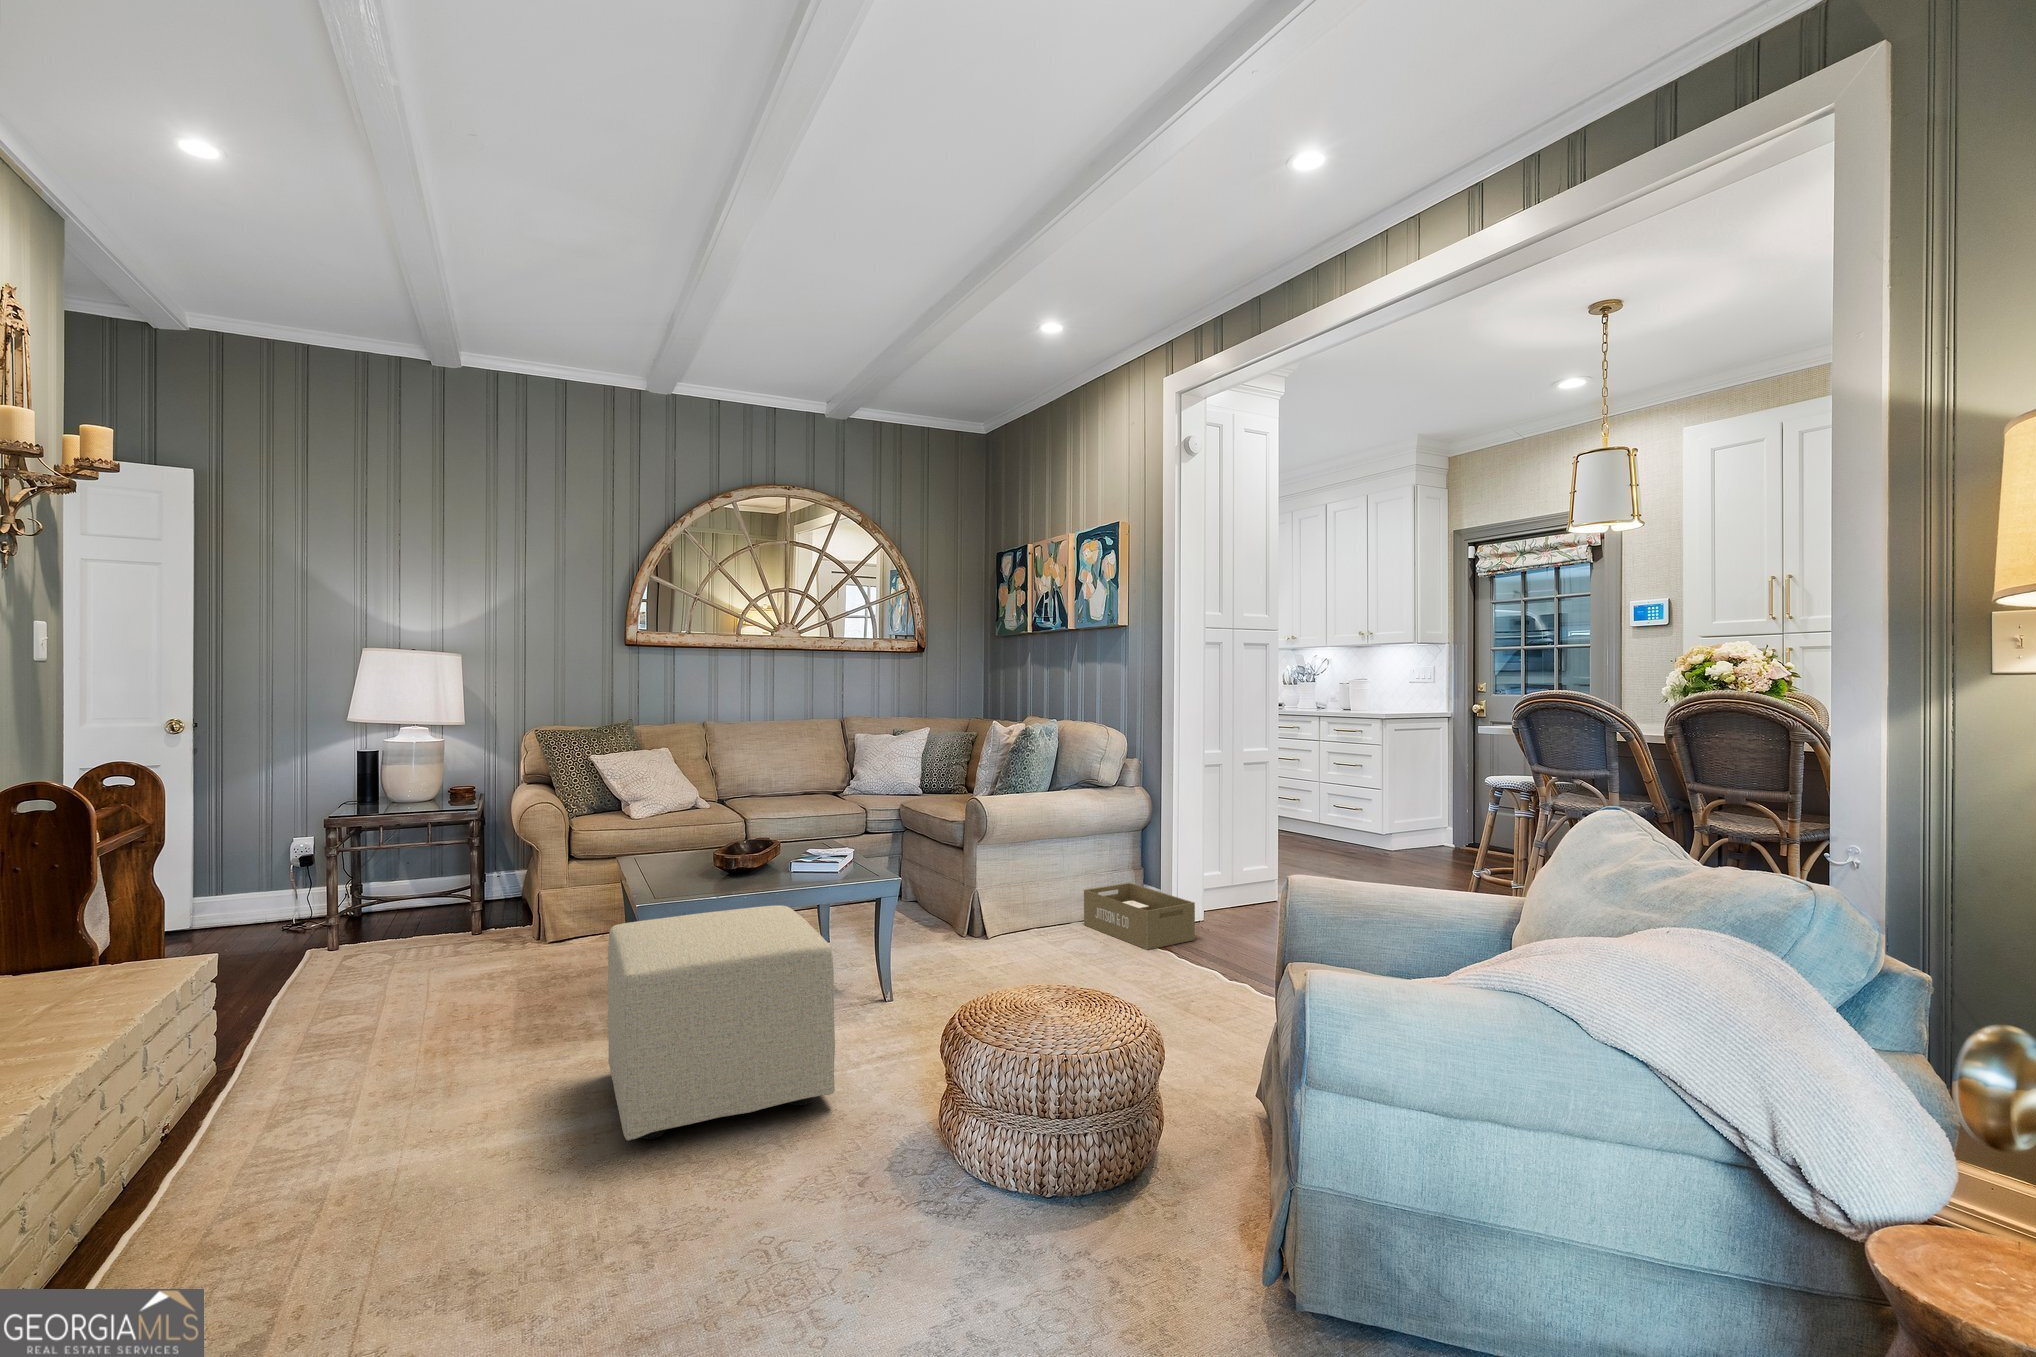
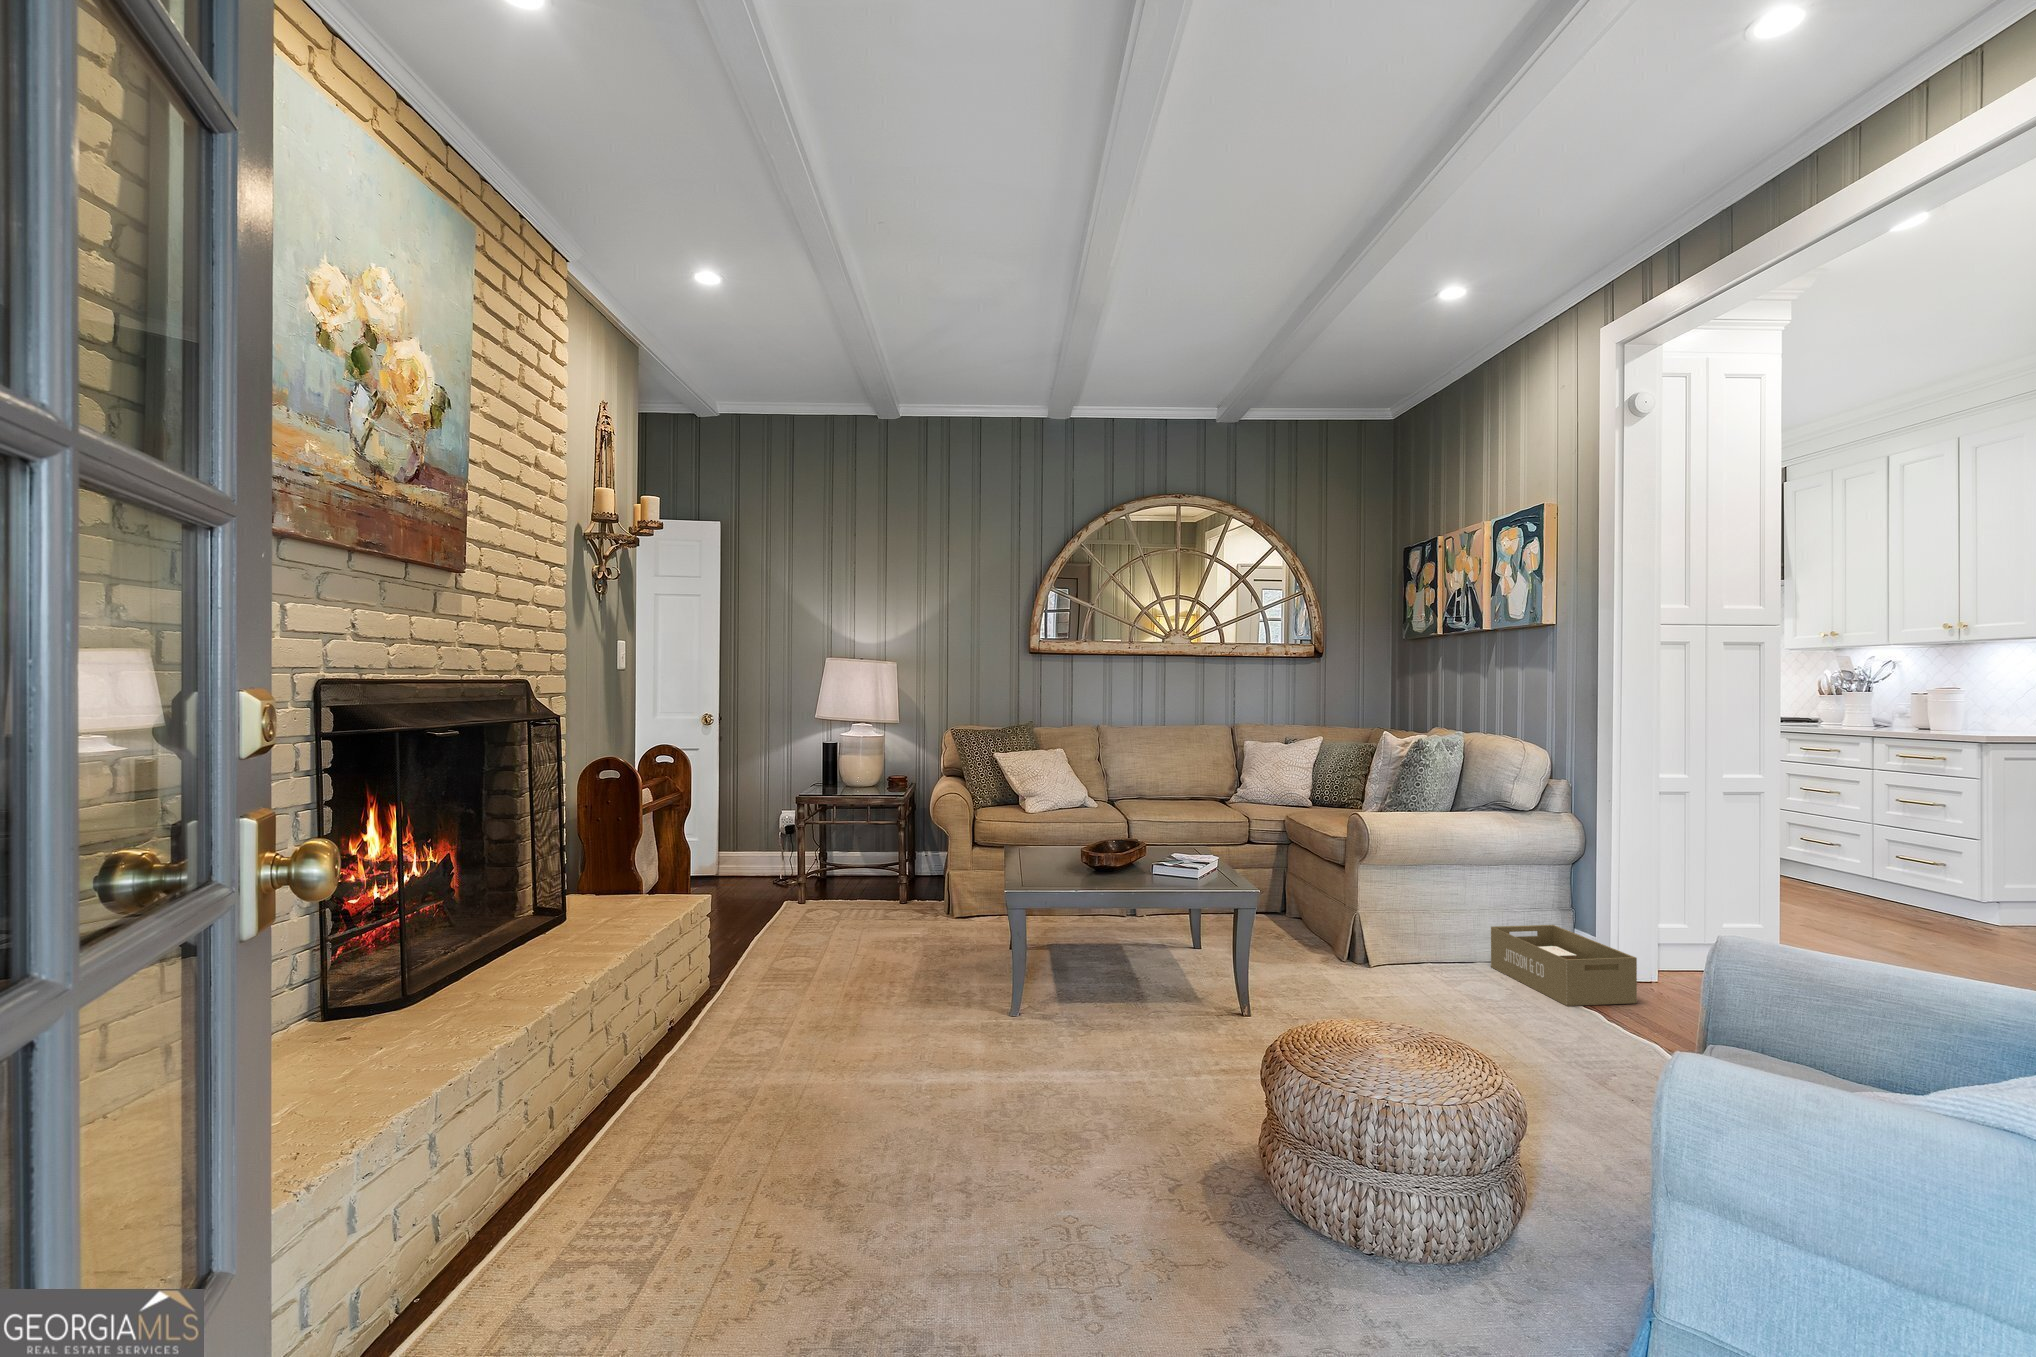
ottoman: present [608,905,835,1141] -> none [969,904,1164,1104]

